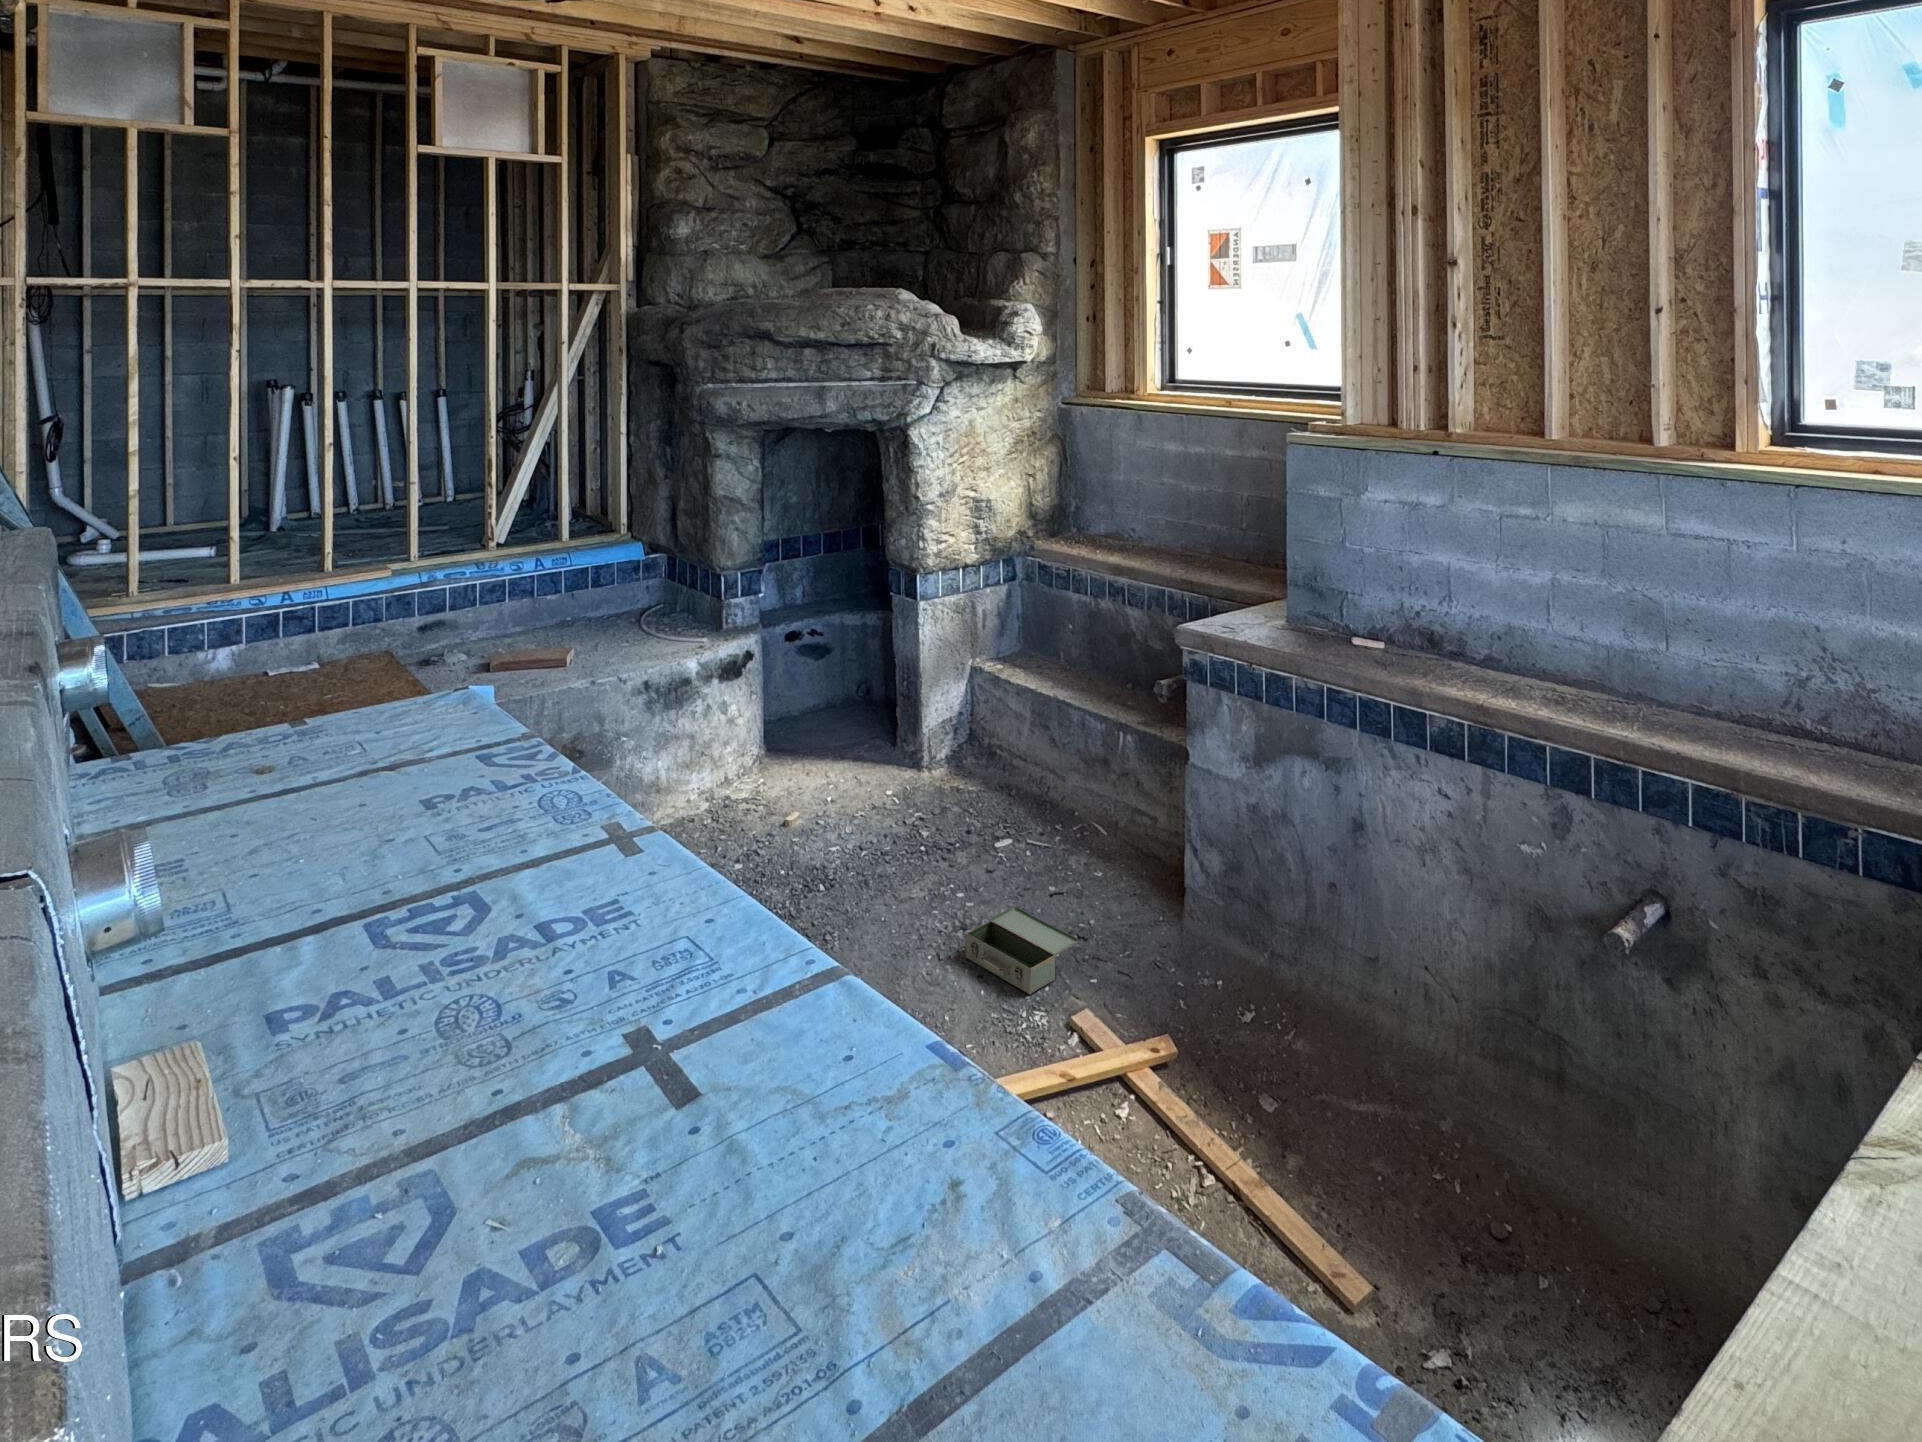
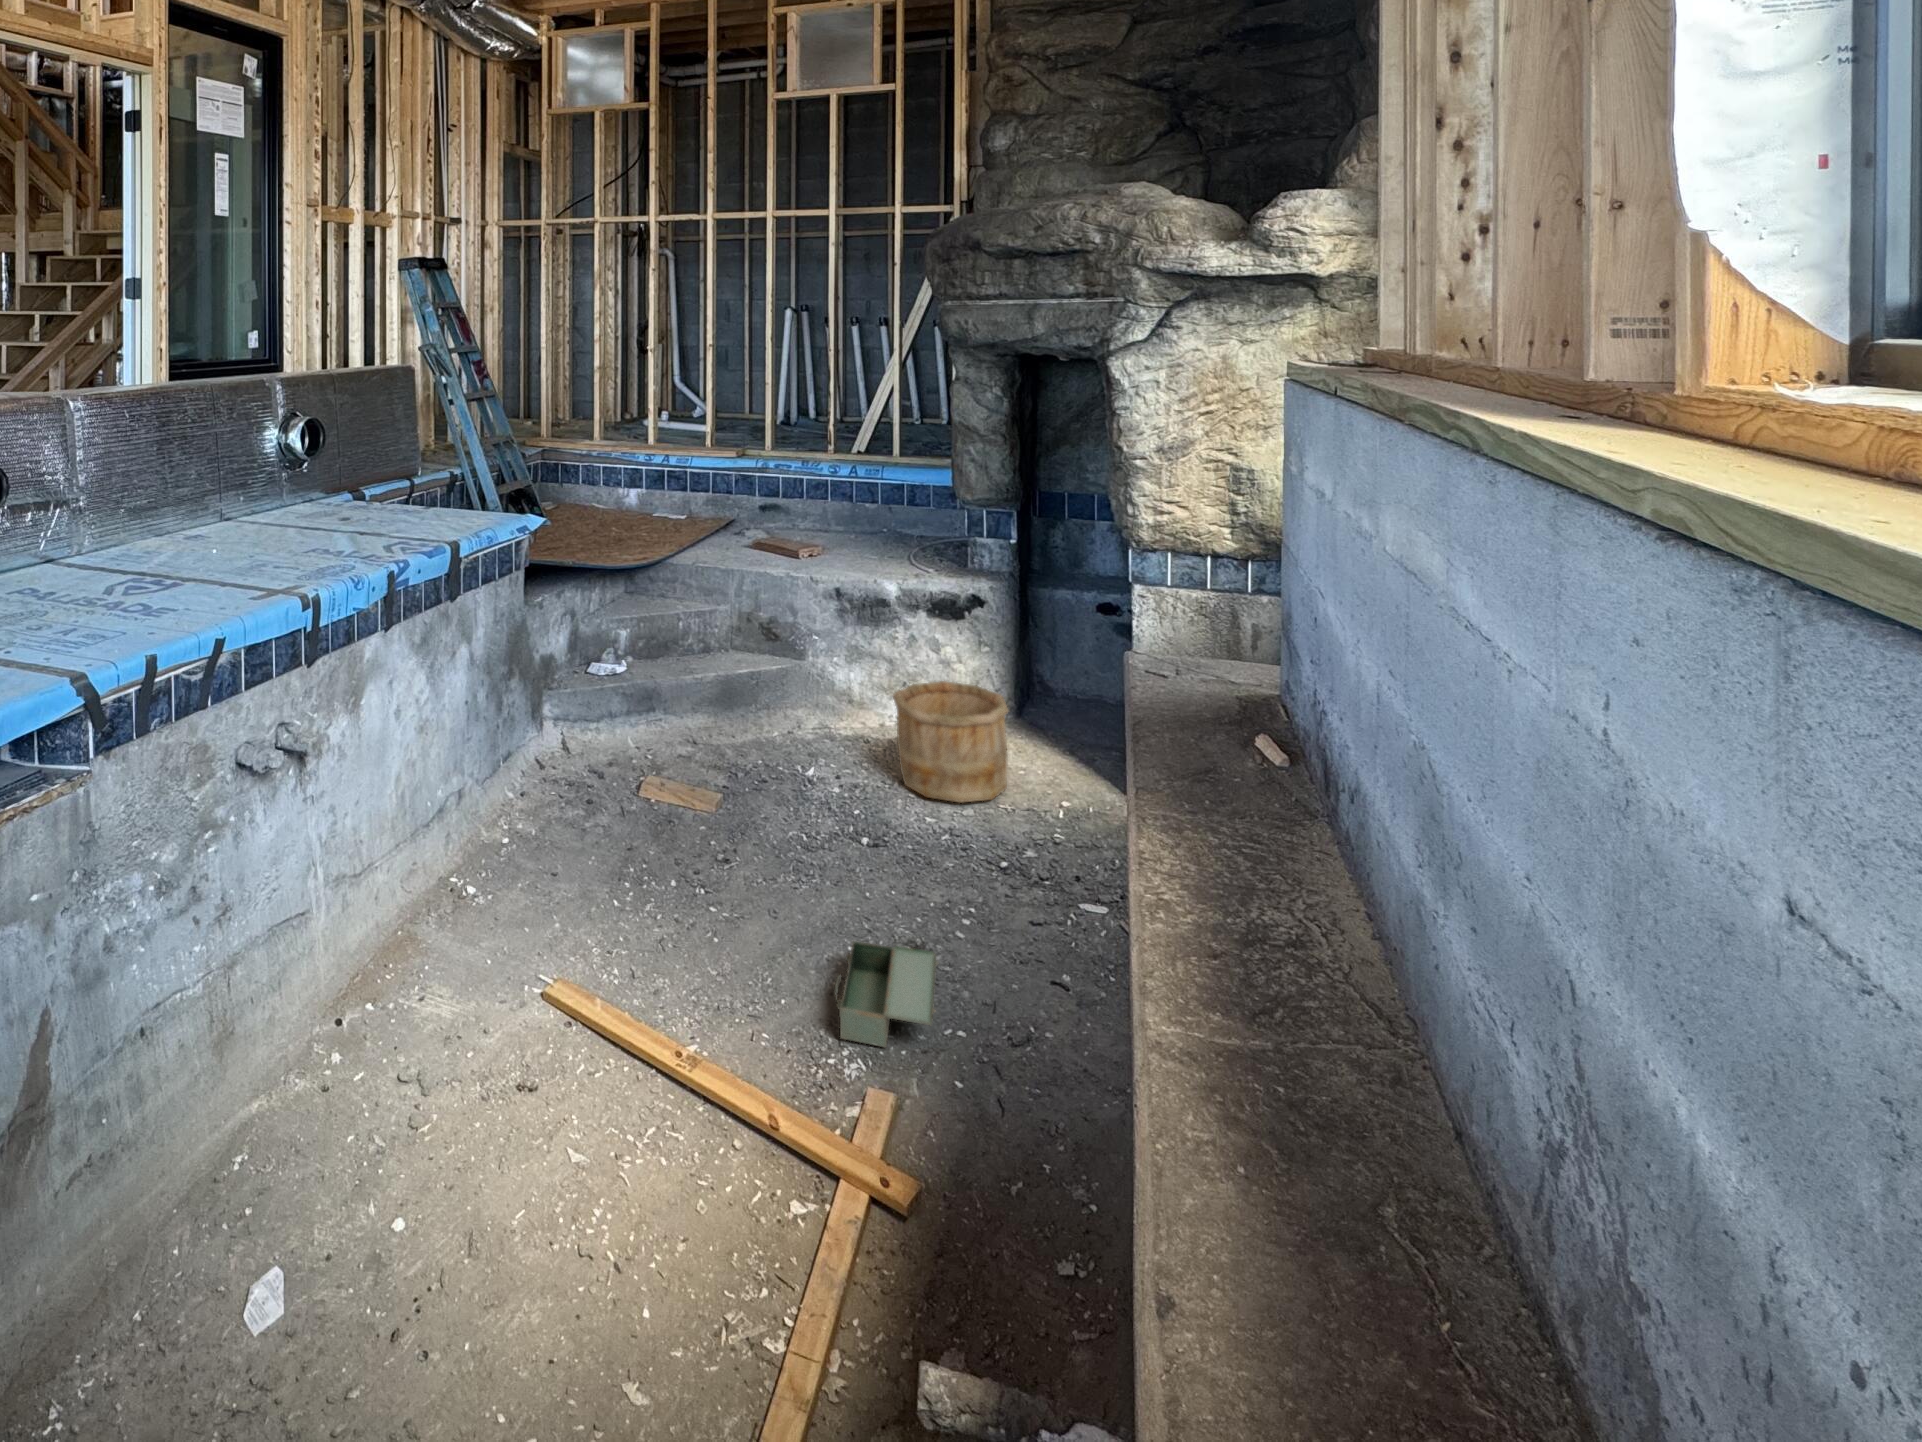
wooden bucket: none [767,723,867,832] -> present [893,681,1008,802]

